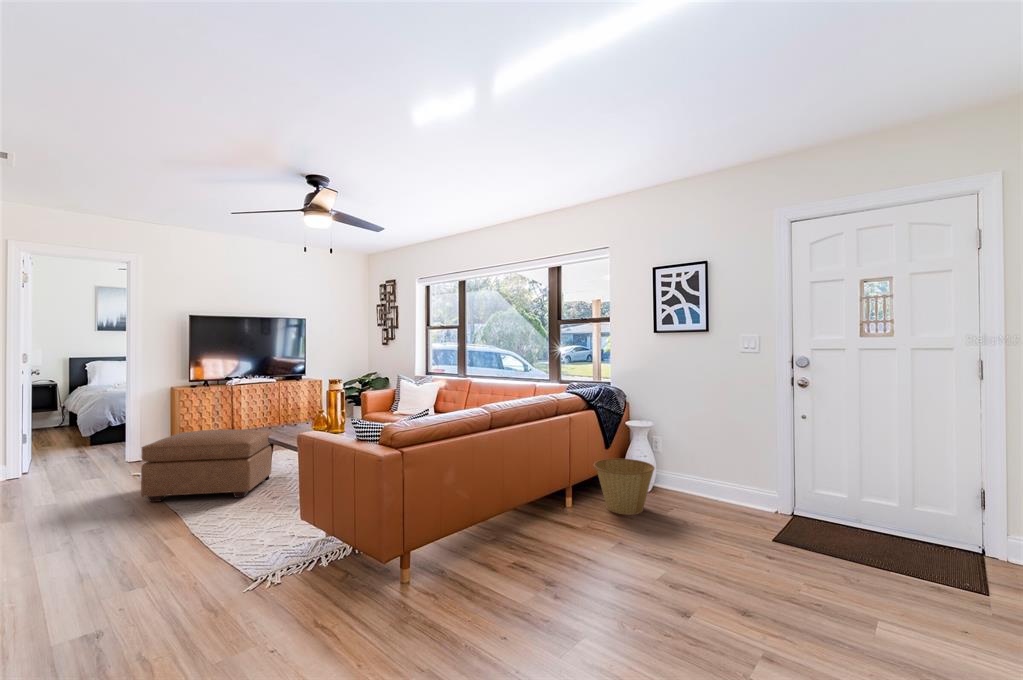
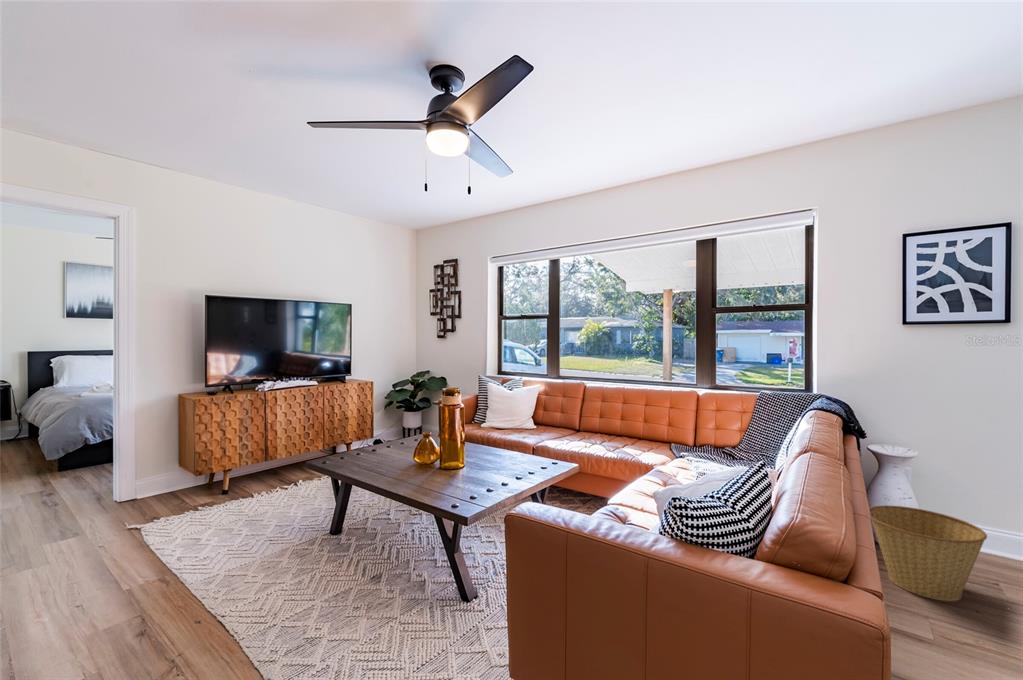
ottoman: present [141,429,272,502] -> none [156,462,348,593]

